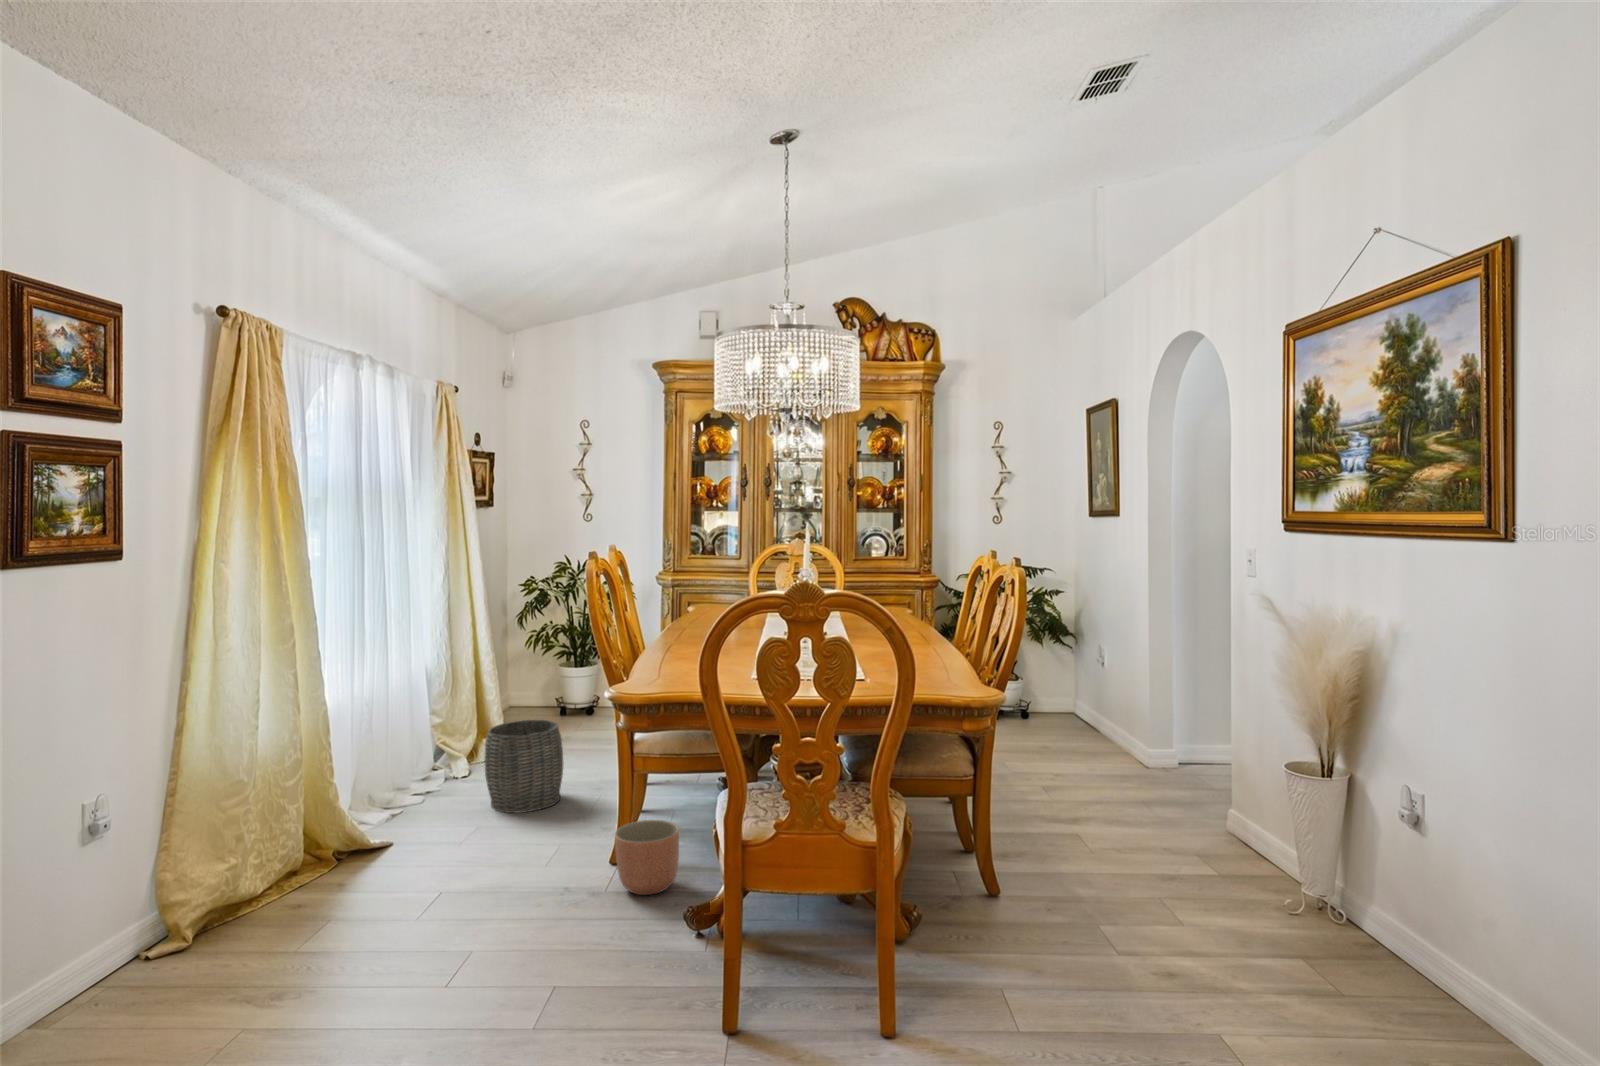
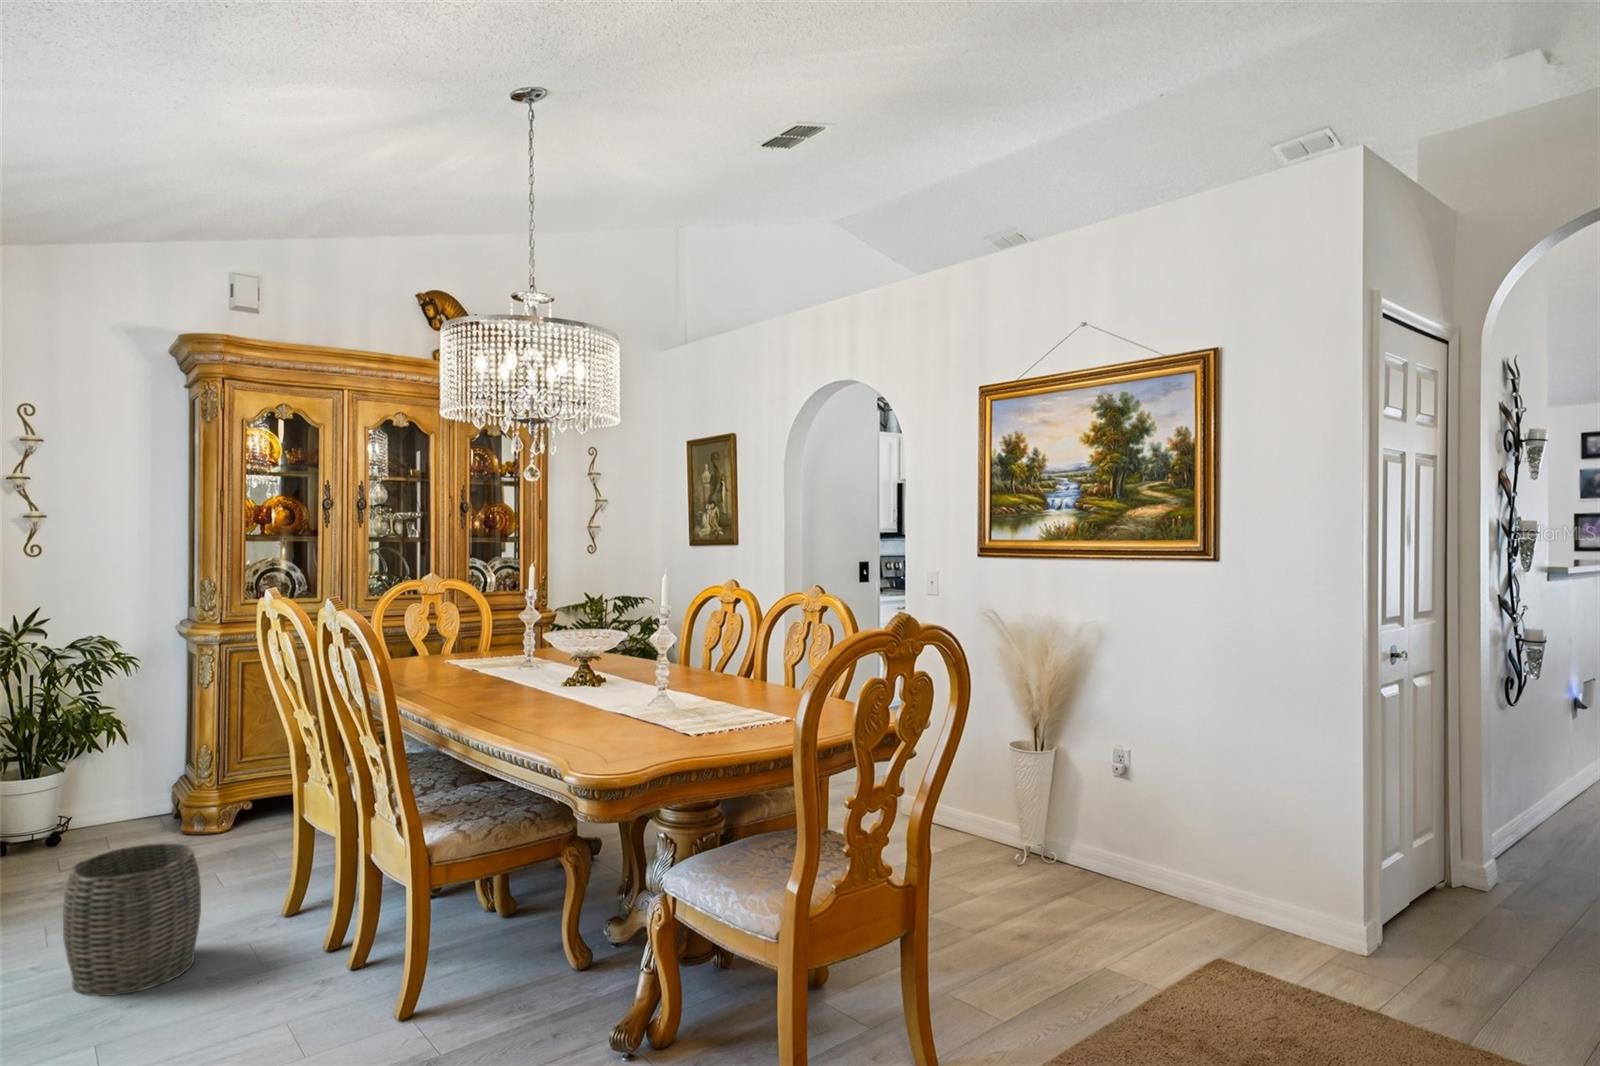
planter: present [615,820,679,895] -> none [455,928,541,1031]

